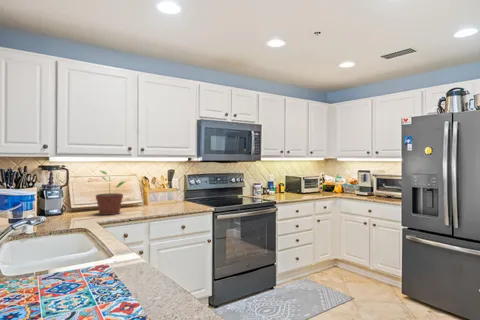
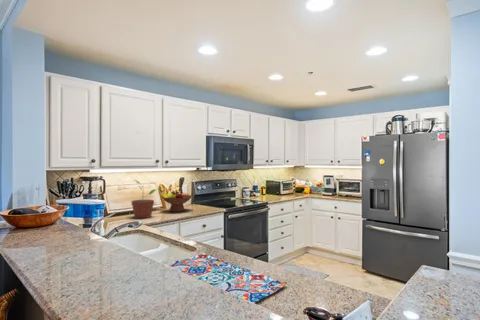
fruit bowl: none [138,185,175,209] -> present [162,191,192,212]

